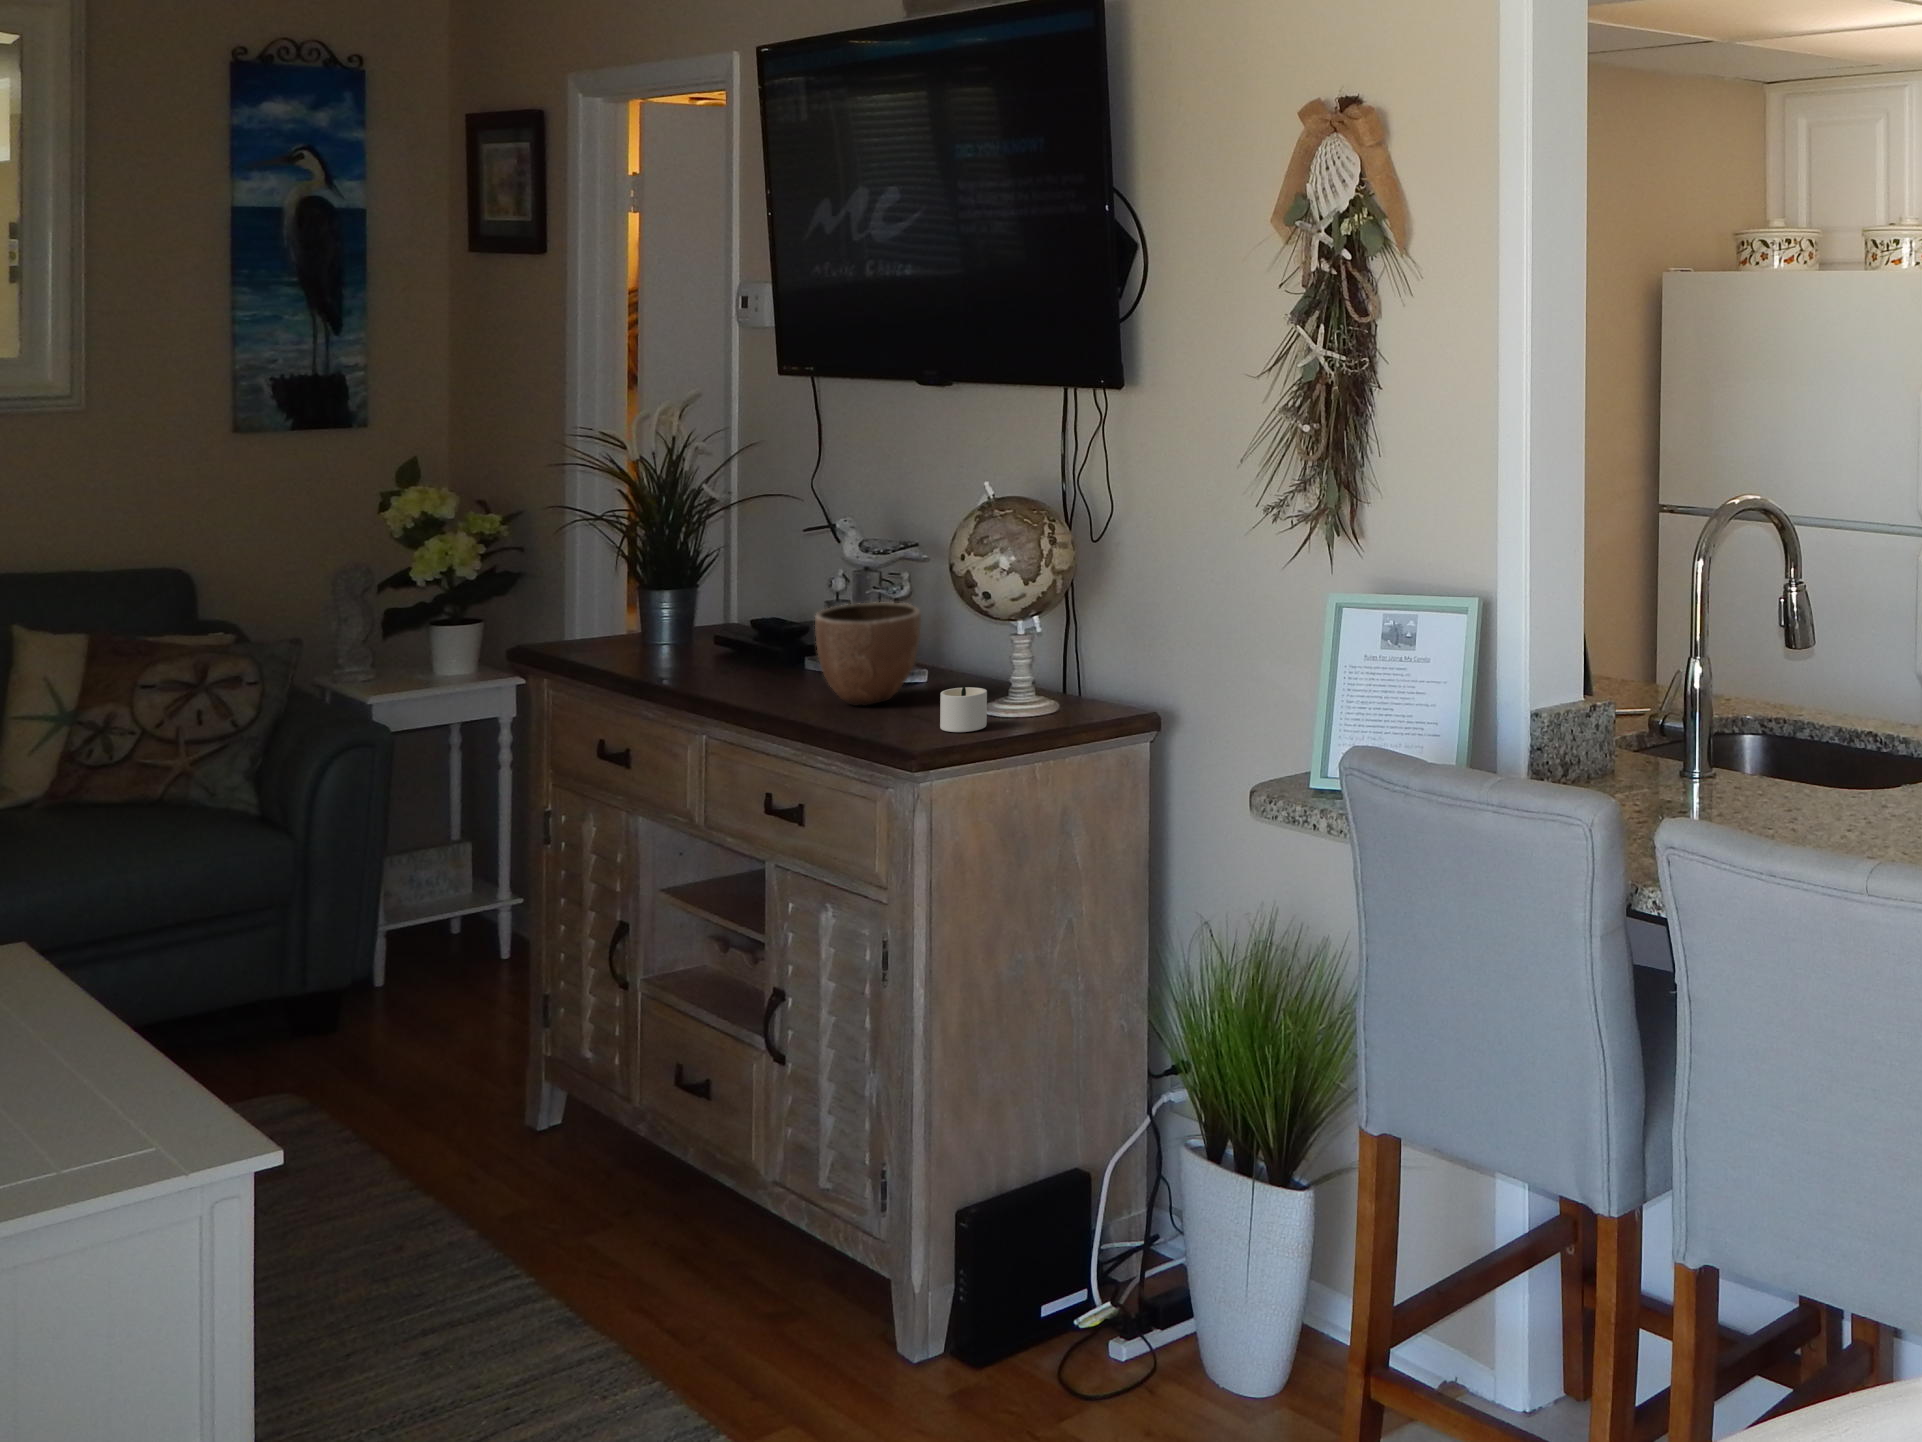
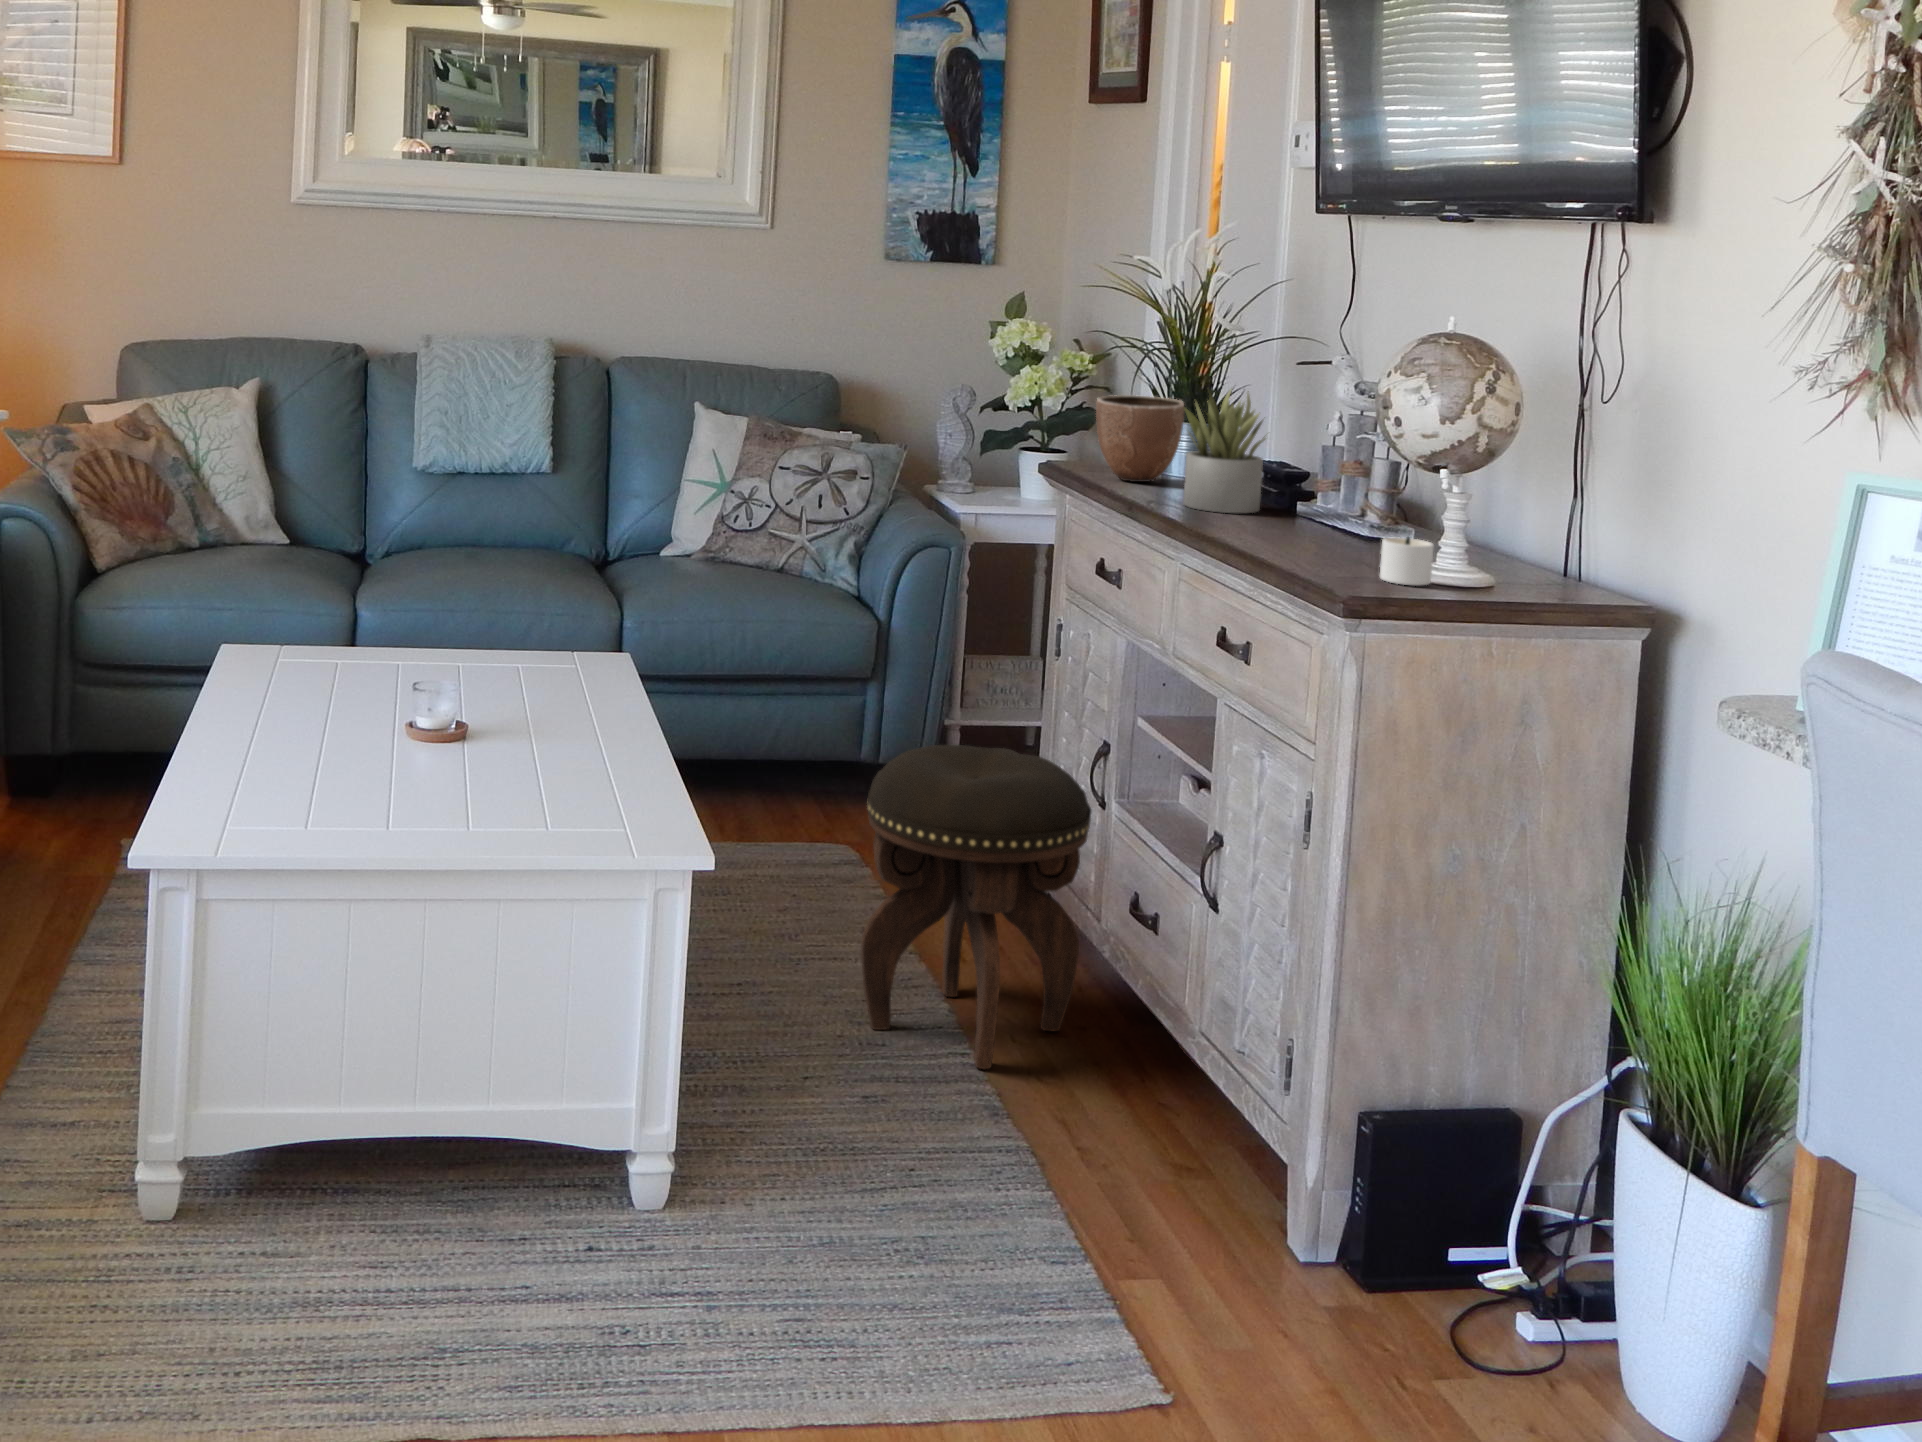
succulent plant: none [689,557,781,681] -> present [1183,389,1265,513]
decorative bowl: present [815,603,921,705] -> present [1096,395,1184,482]
footstool: none [352,964,624,1321] -> present [861,745,1092,1069]

